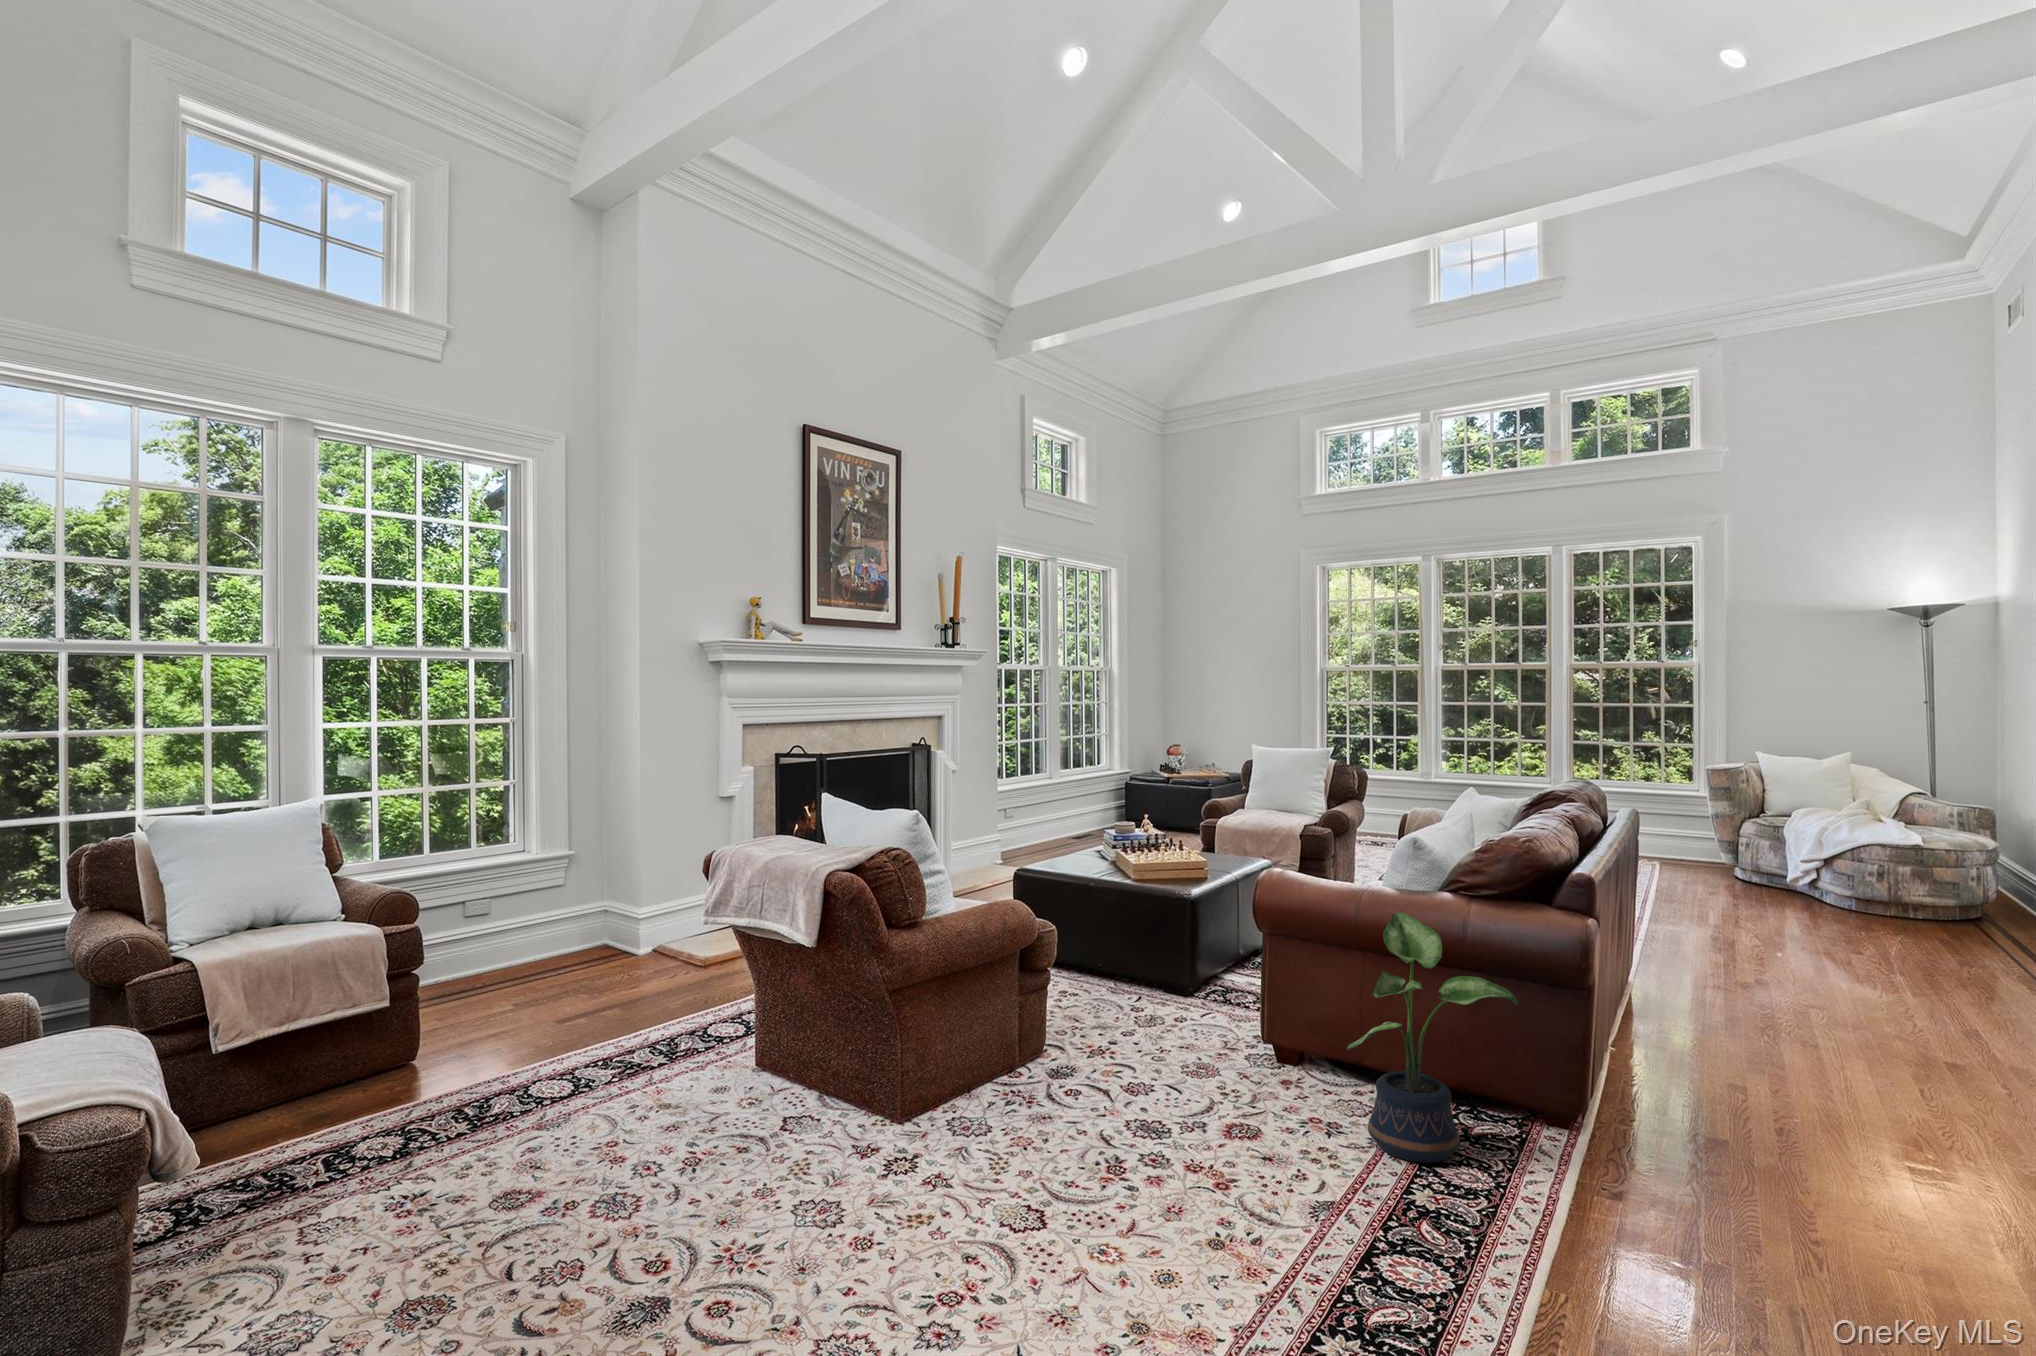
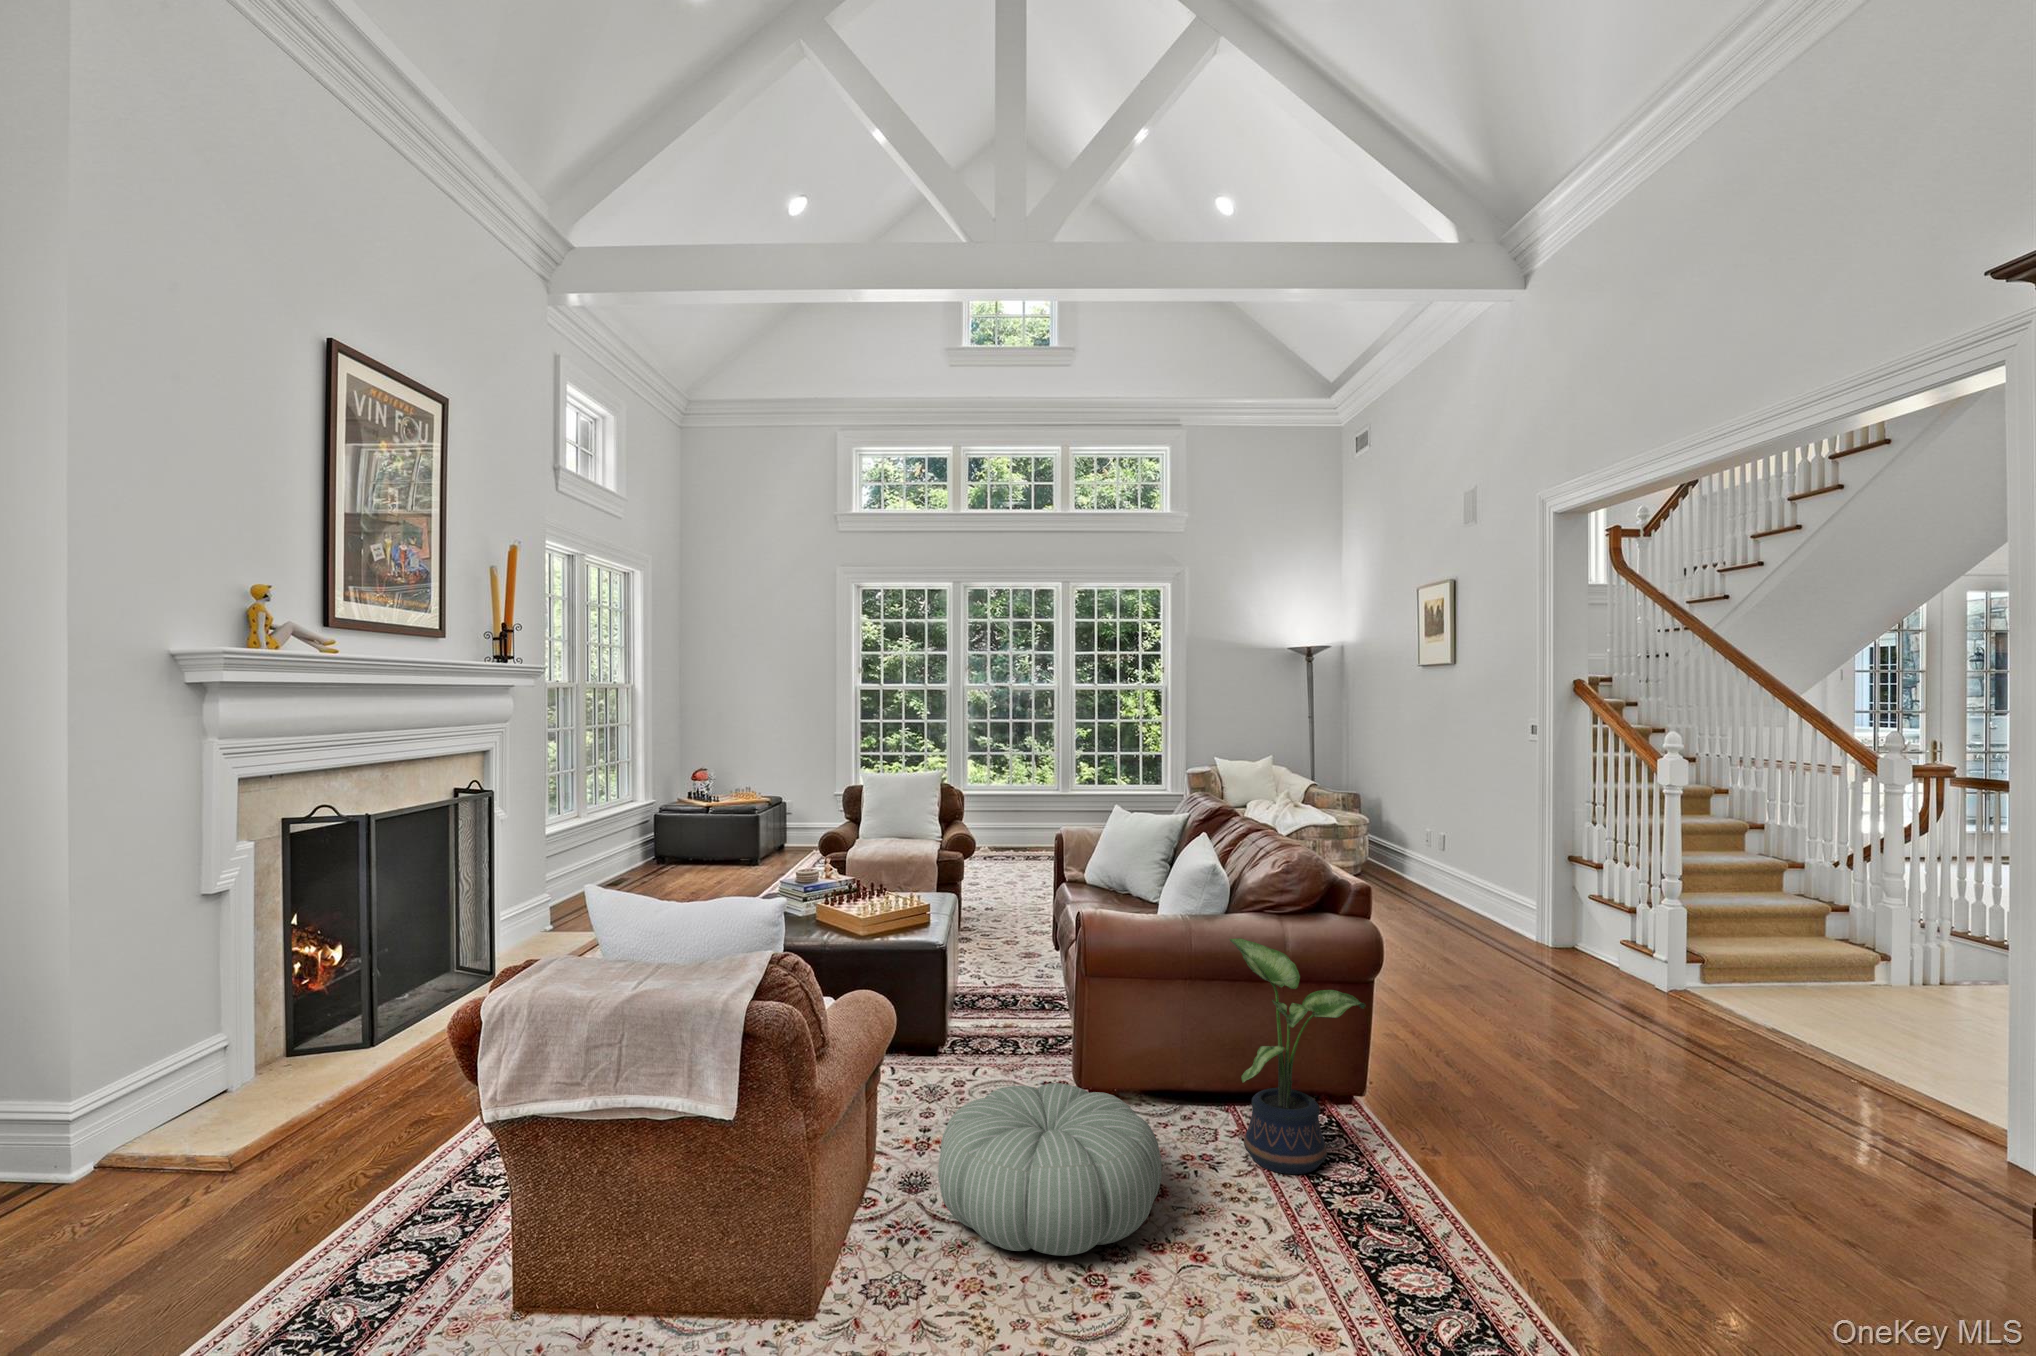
pouf: none [1035,1009,1237,1149] -> present [938,1083,1162,1256]

